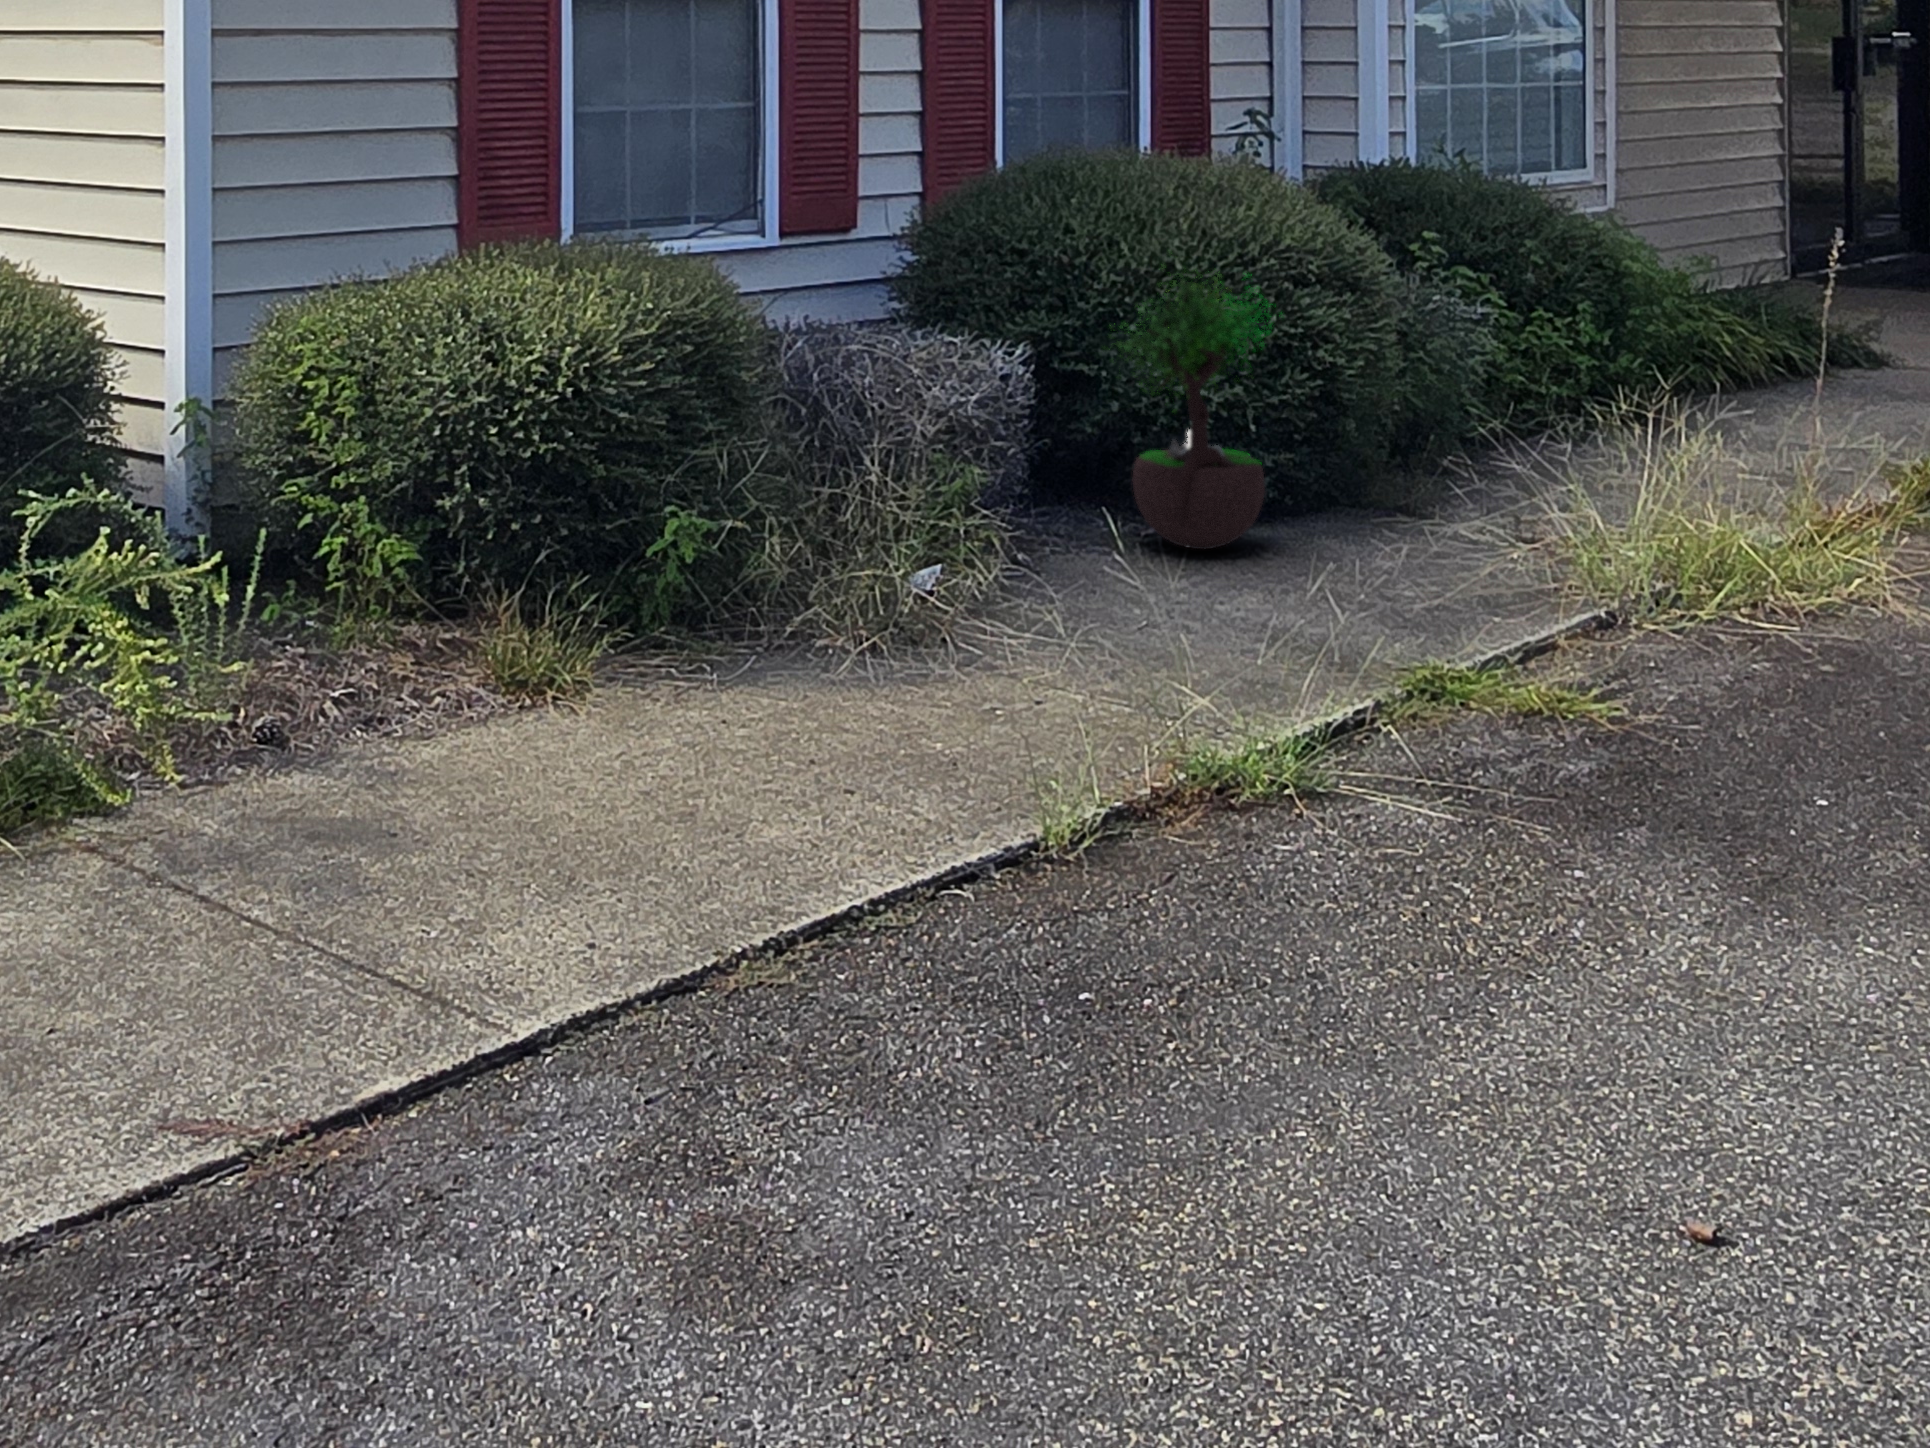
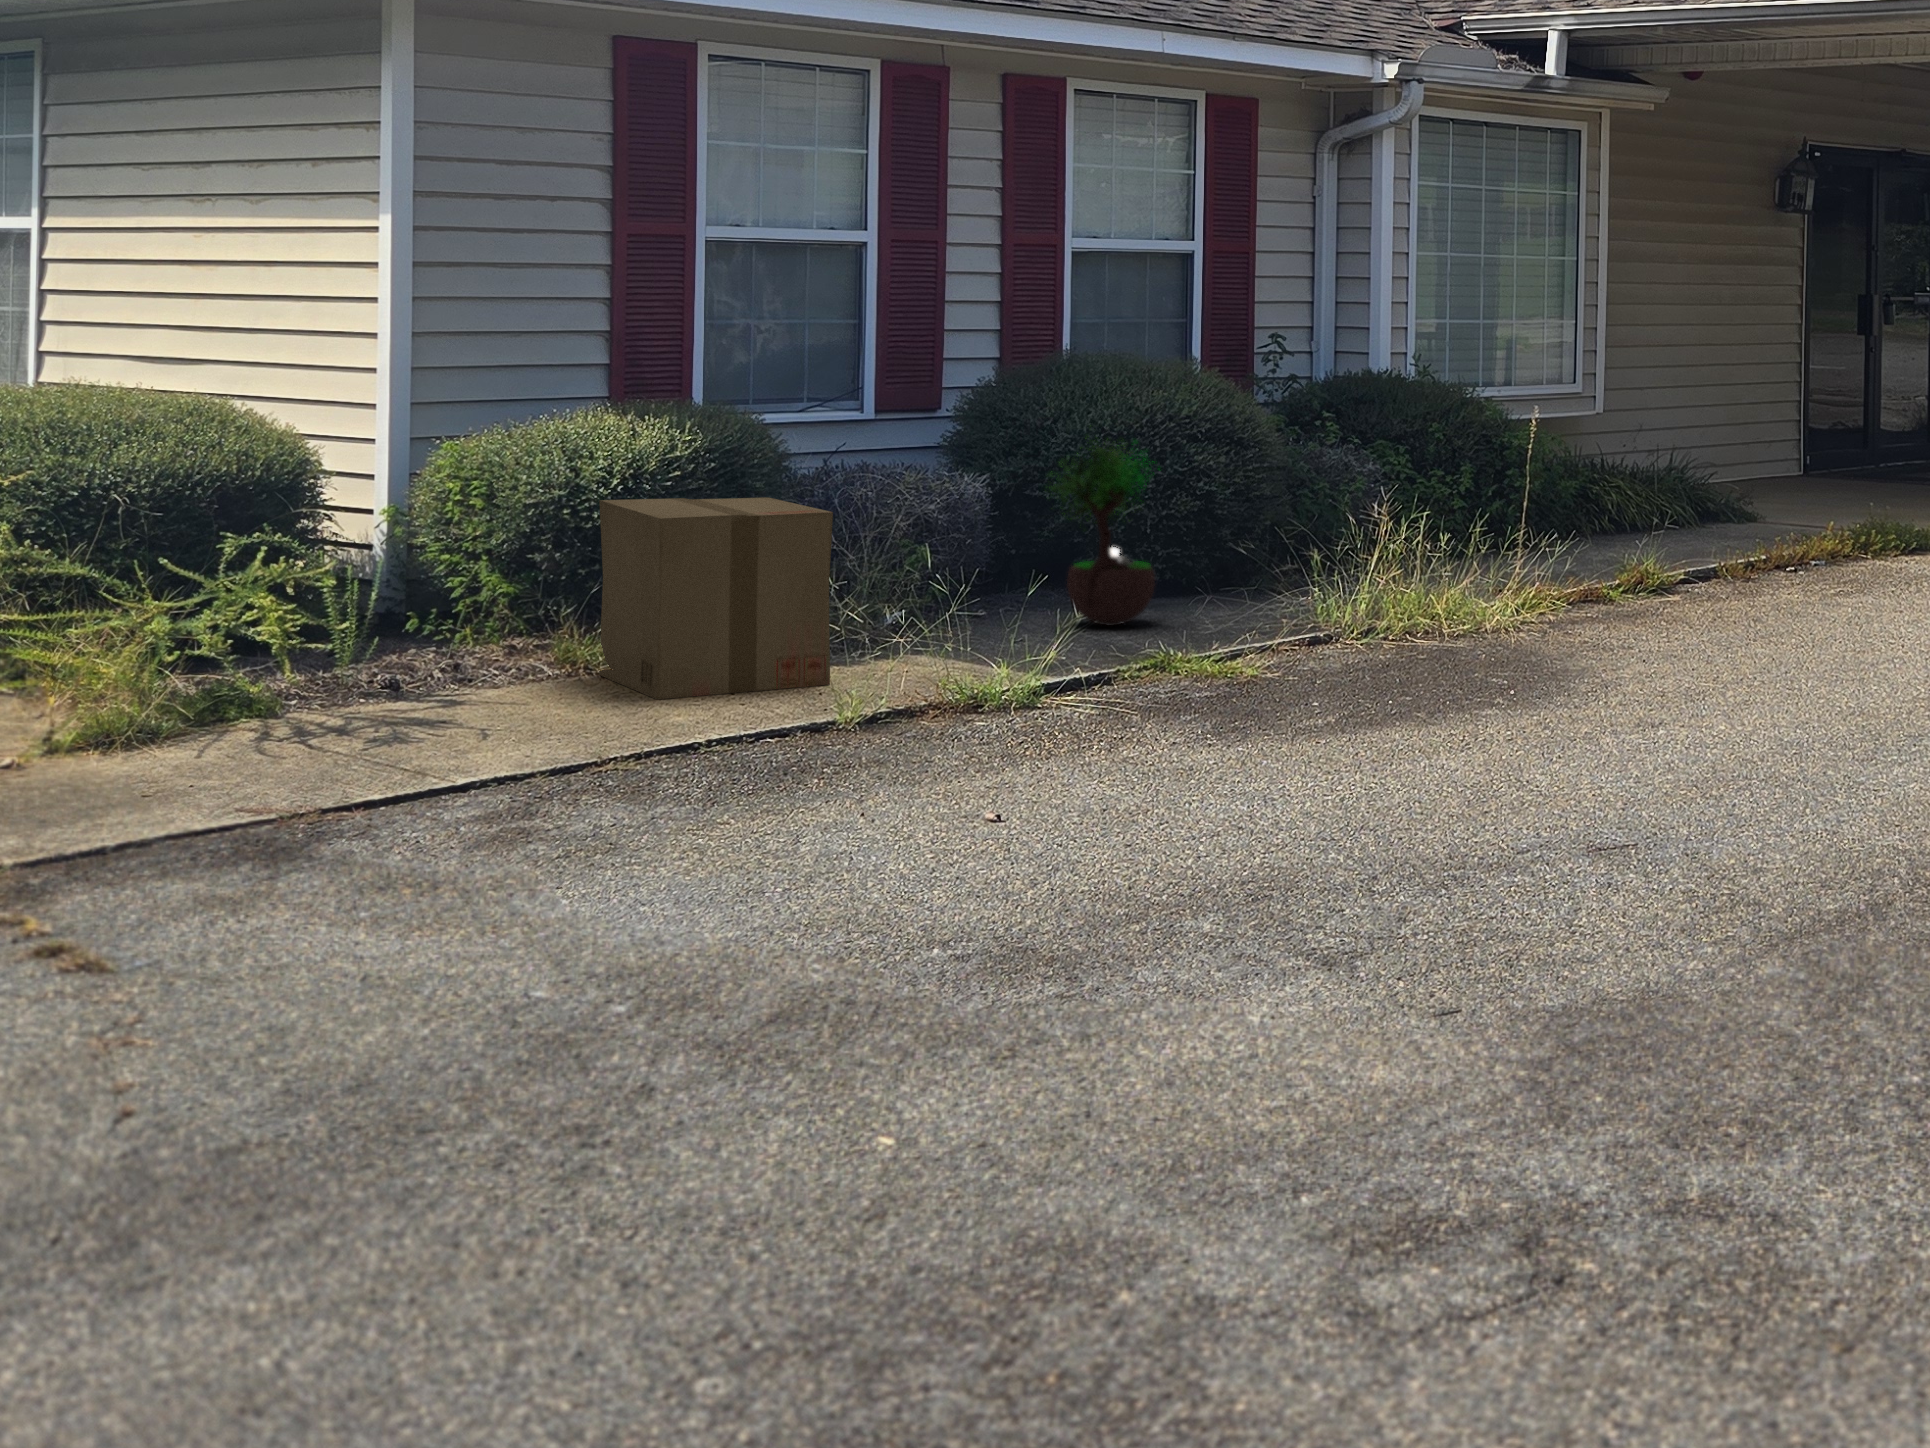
cardboard box: none [548,384,931,744] -> present [599,498,833,699]

